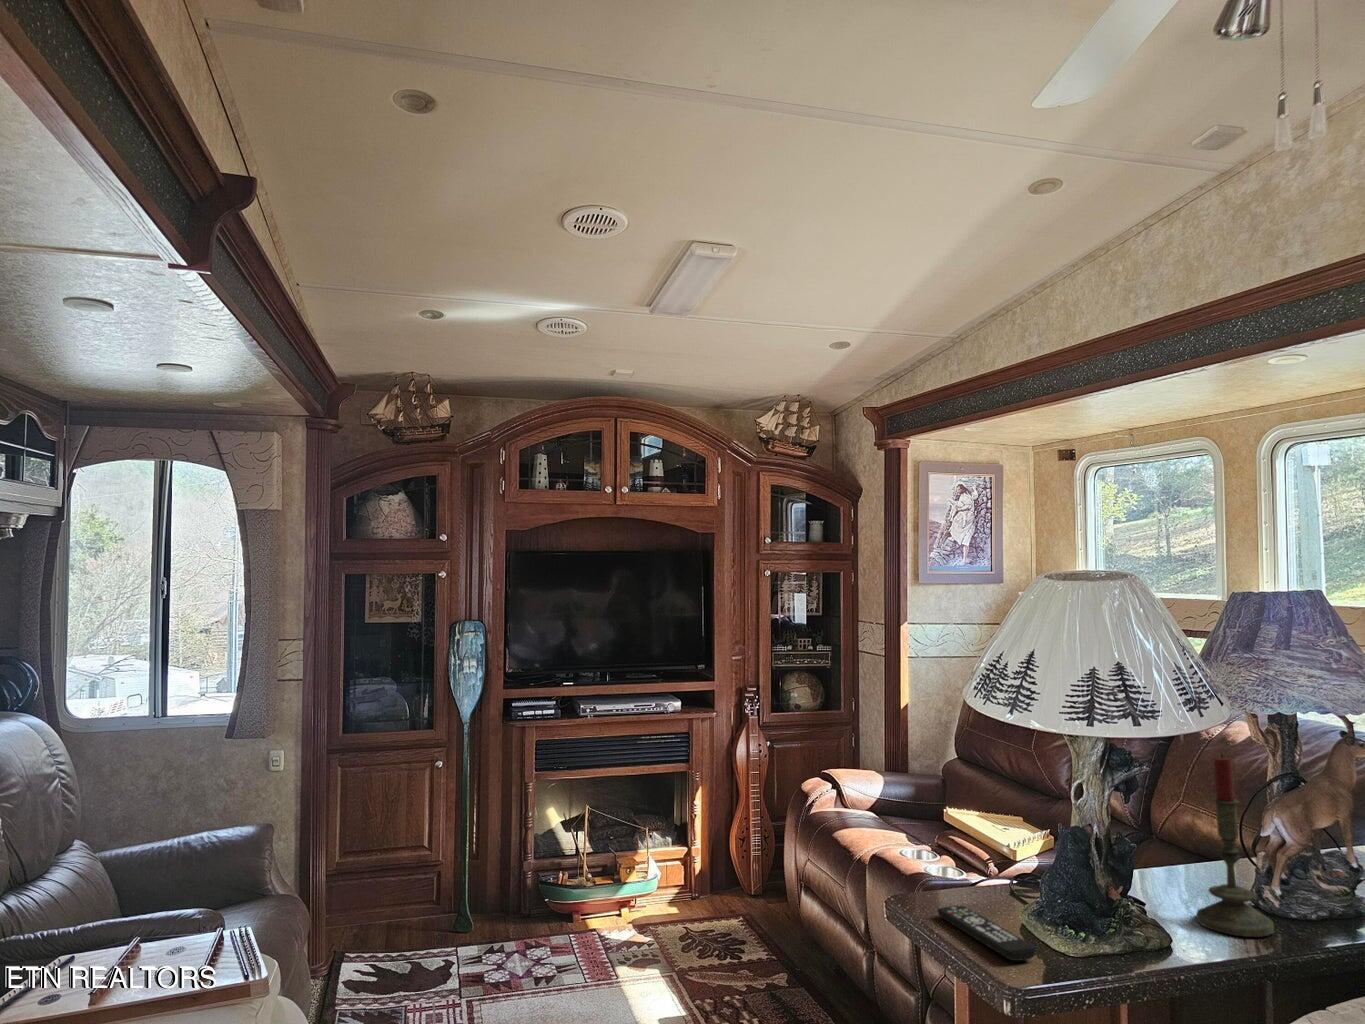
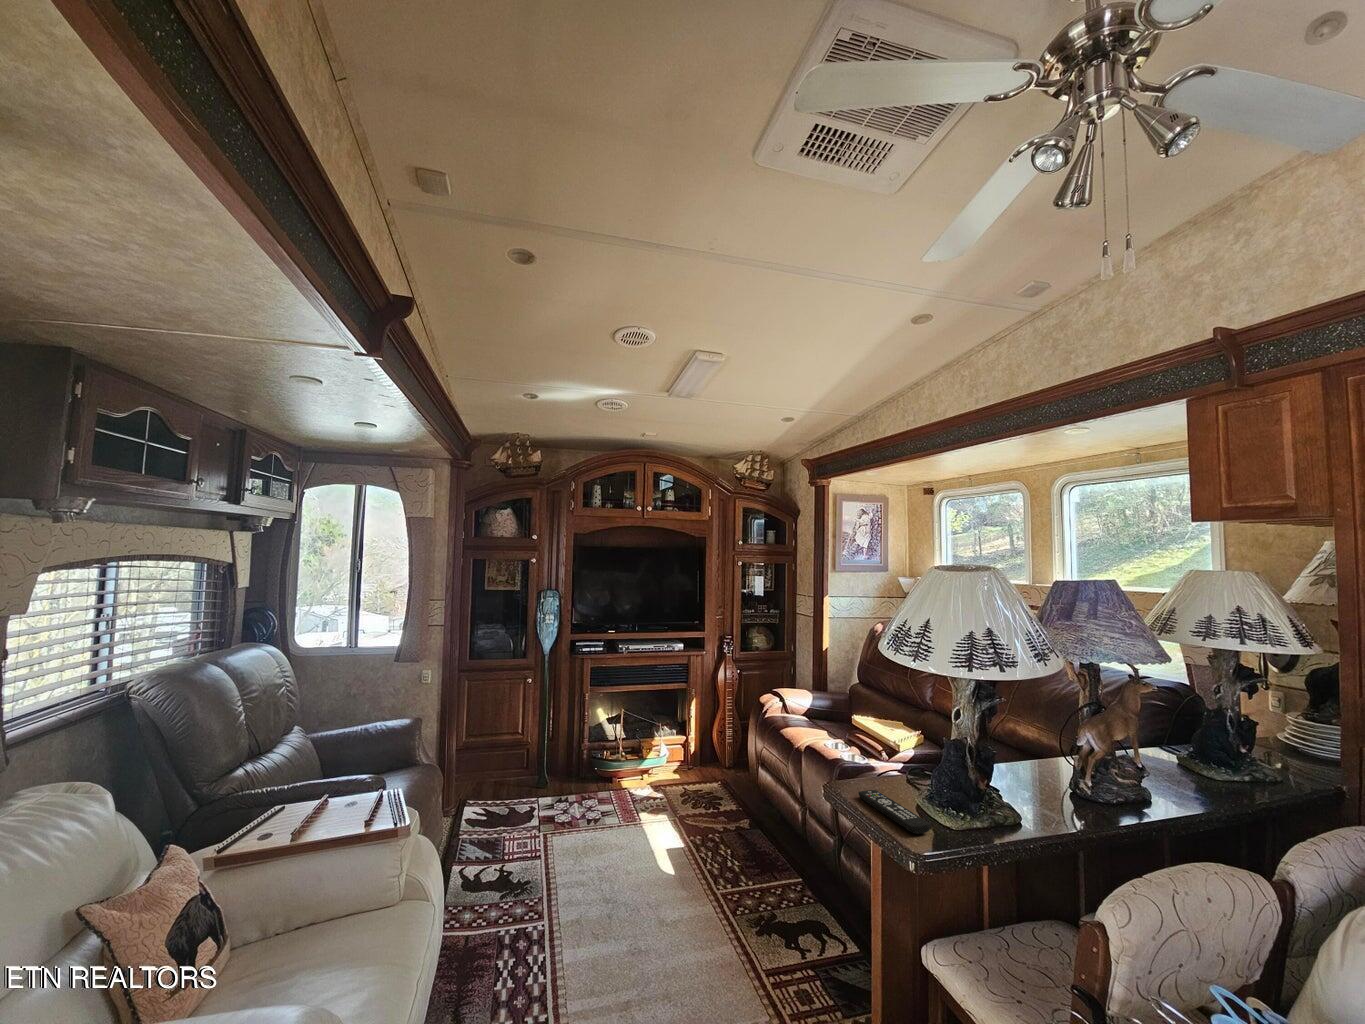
candle: present [1197,754,1274,937] -> none [1034,689,1089,817]

